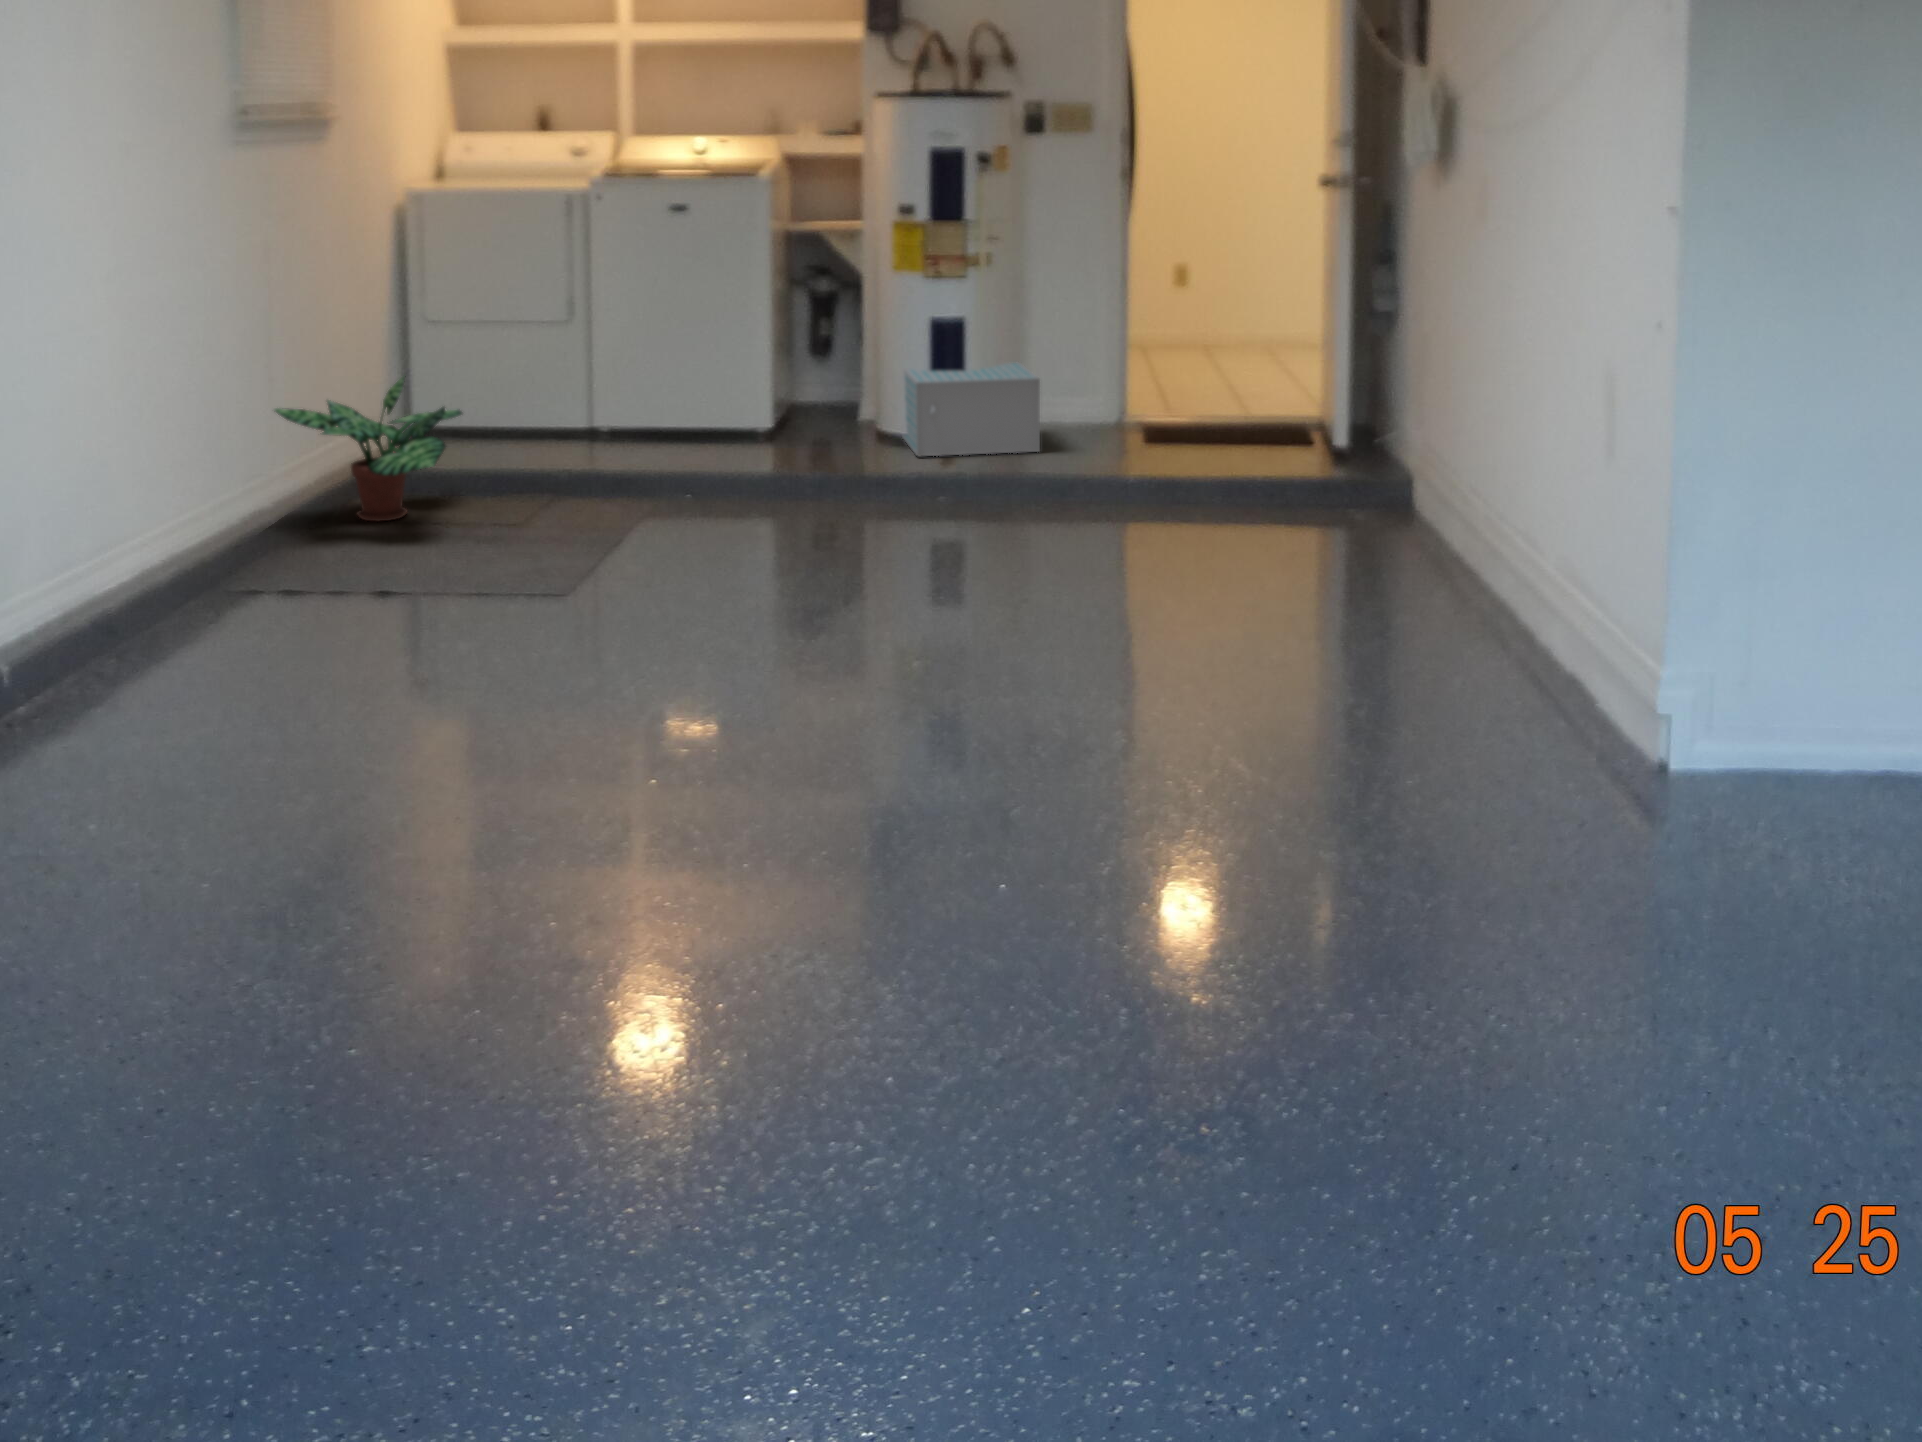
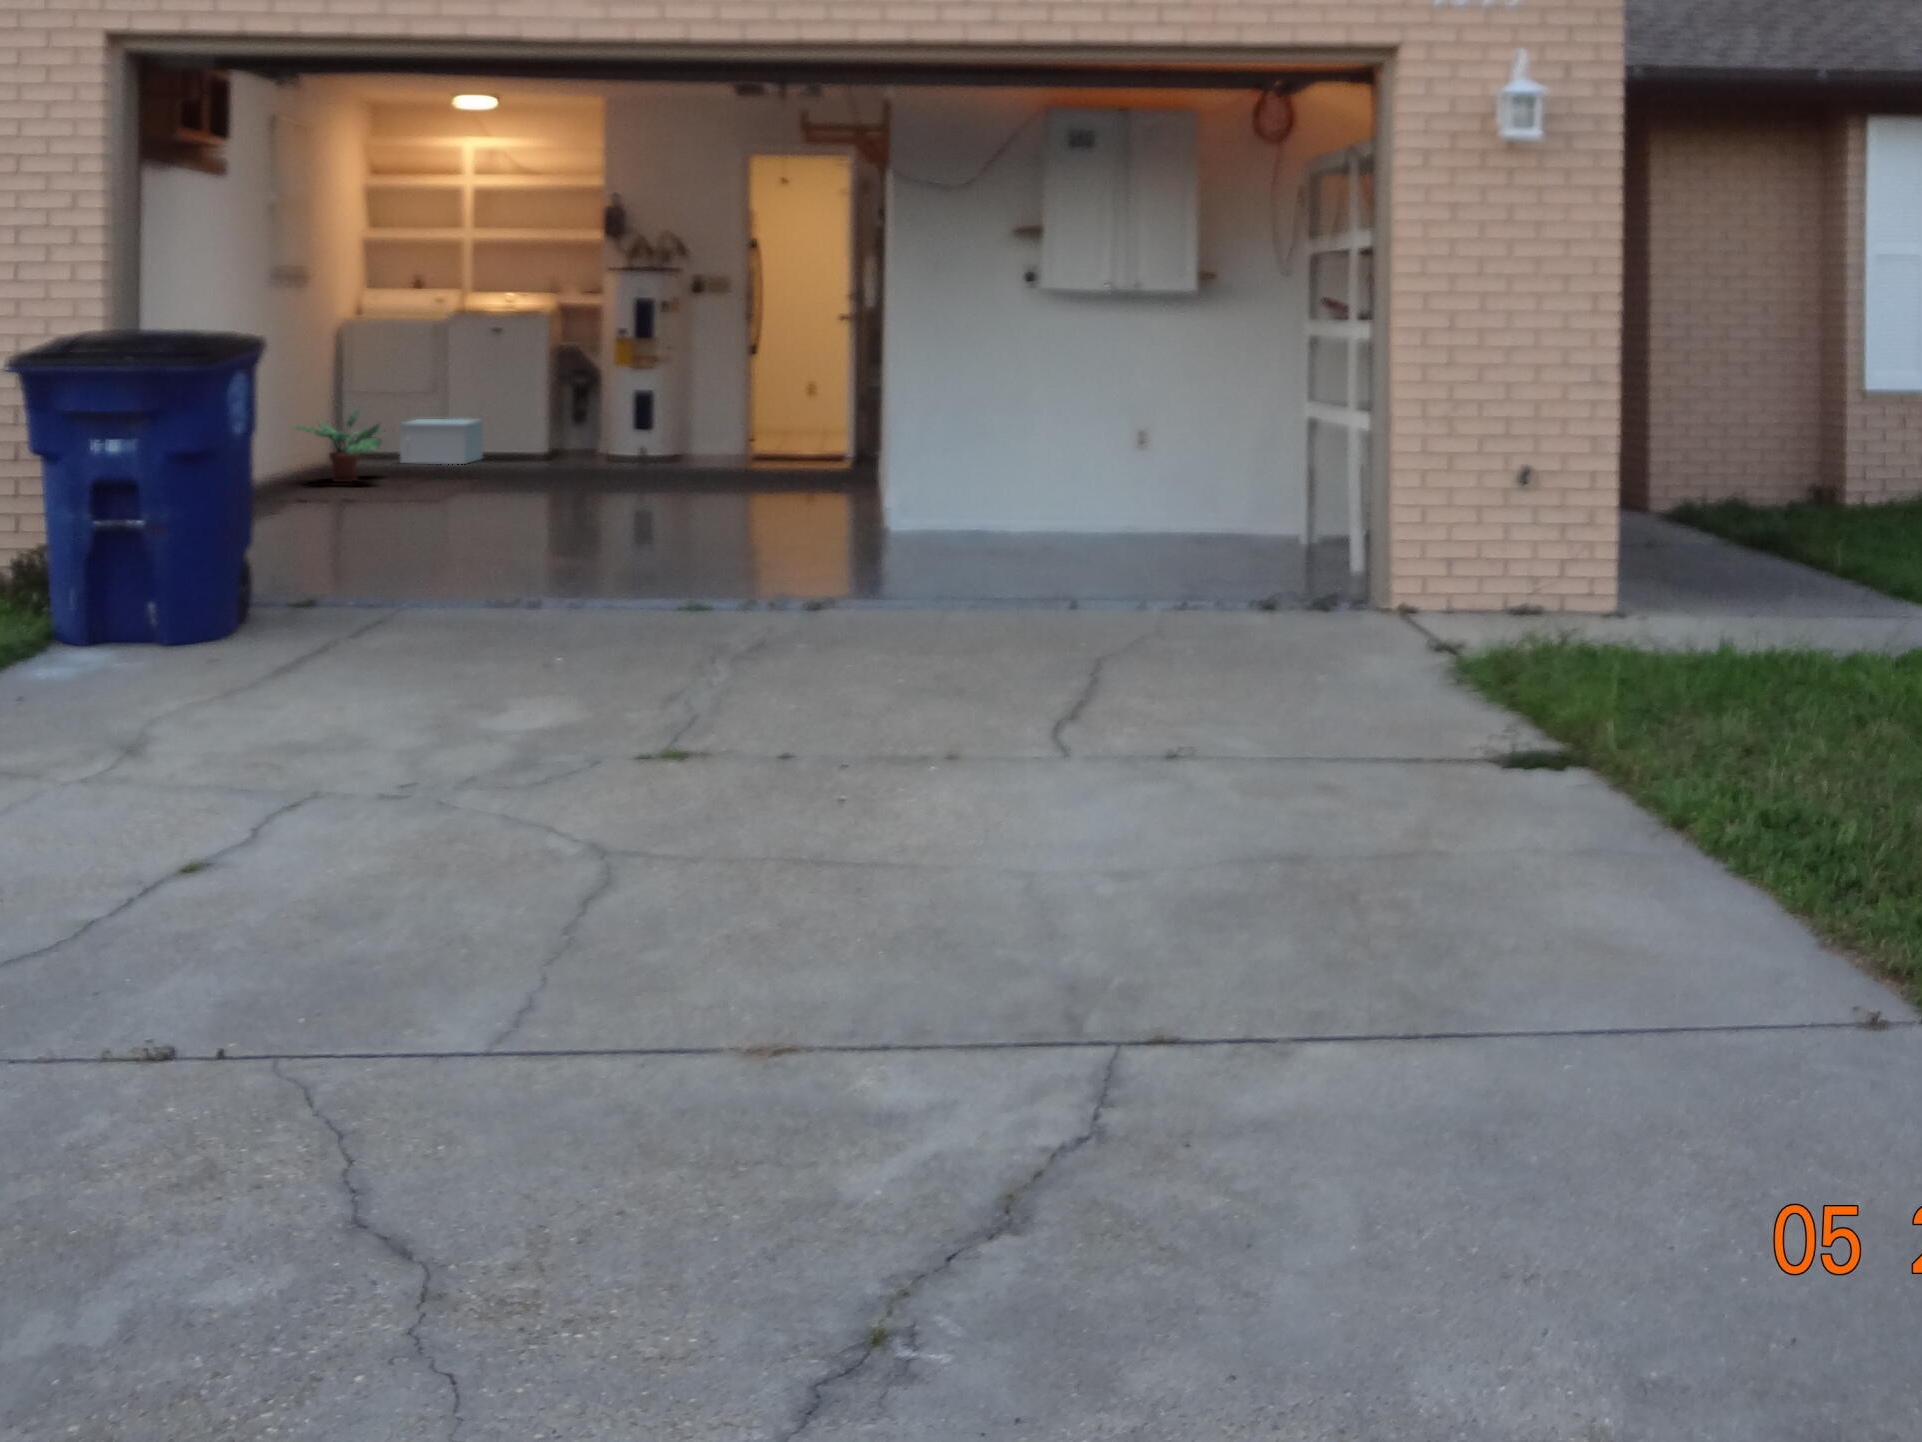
storage box: present [903,362,1040,456] -> present [400,419,483,464]

